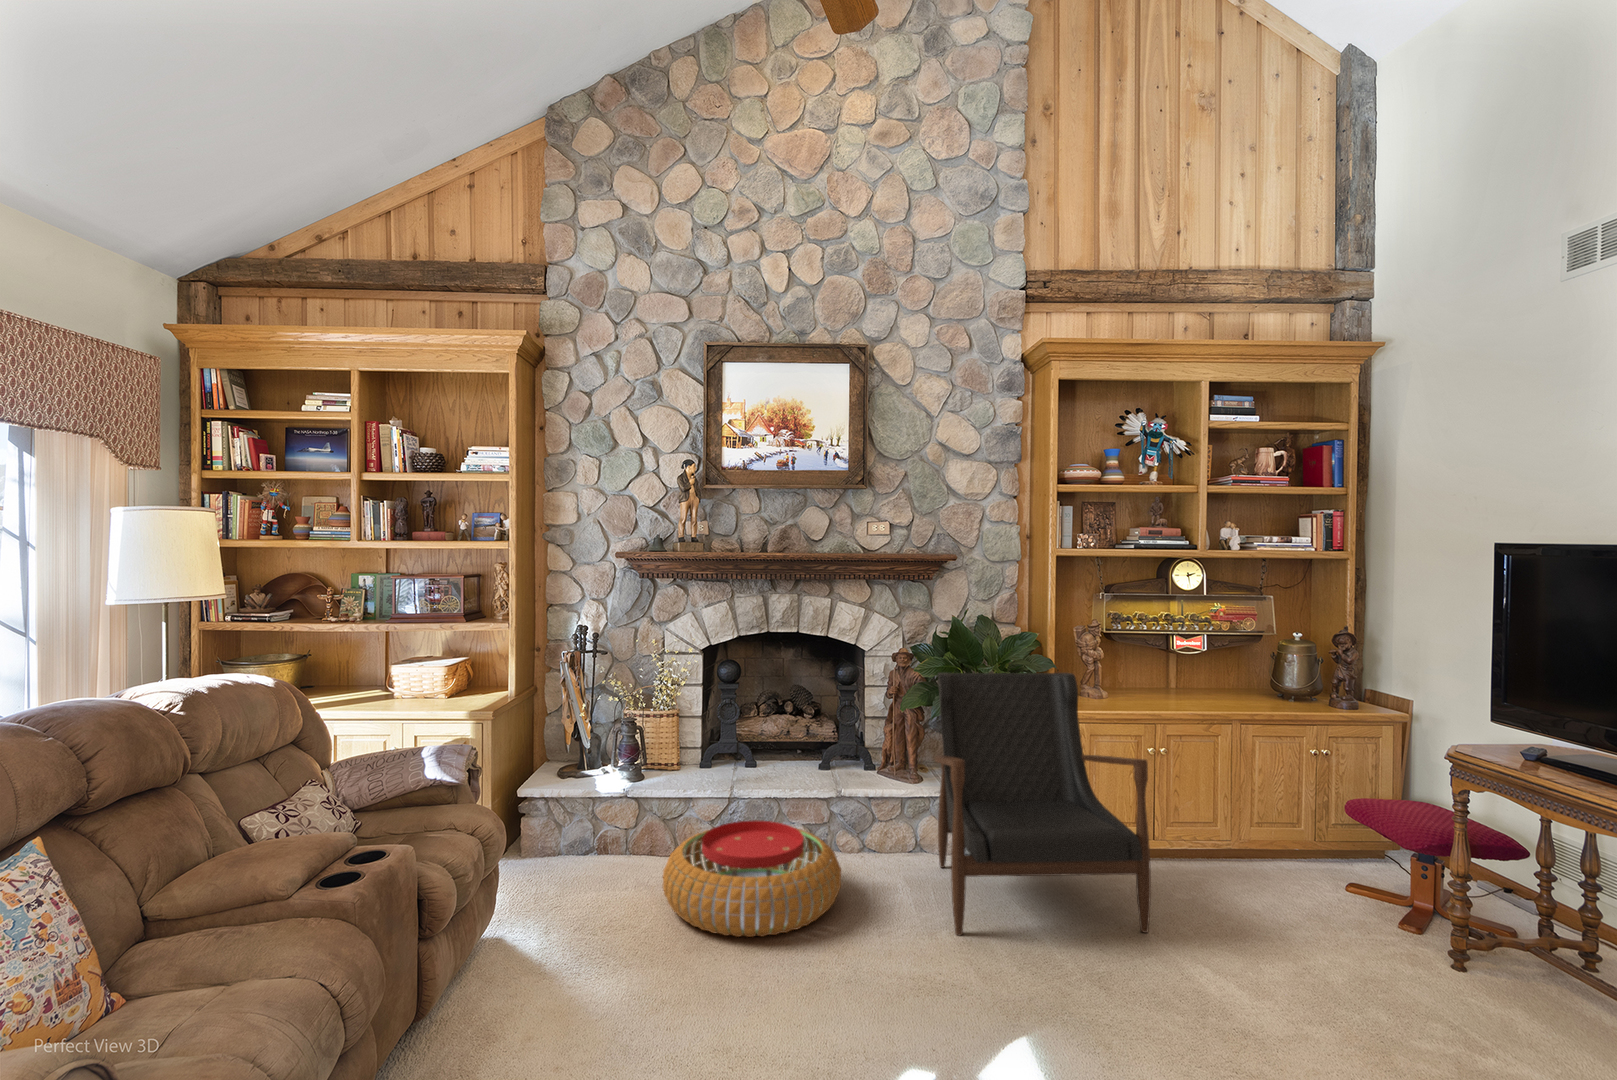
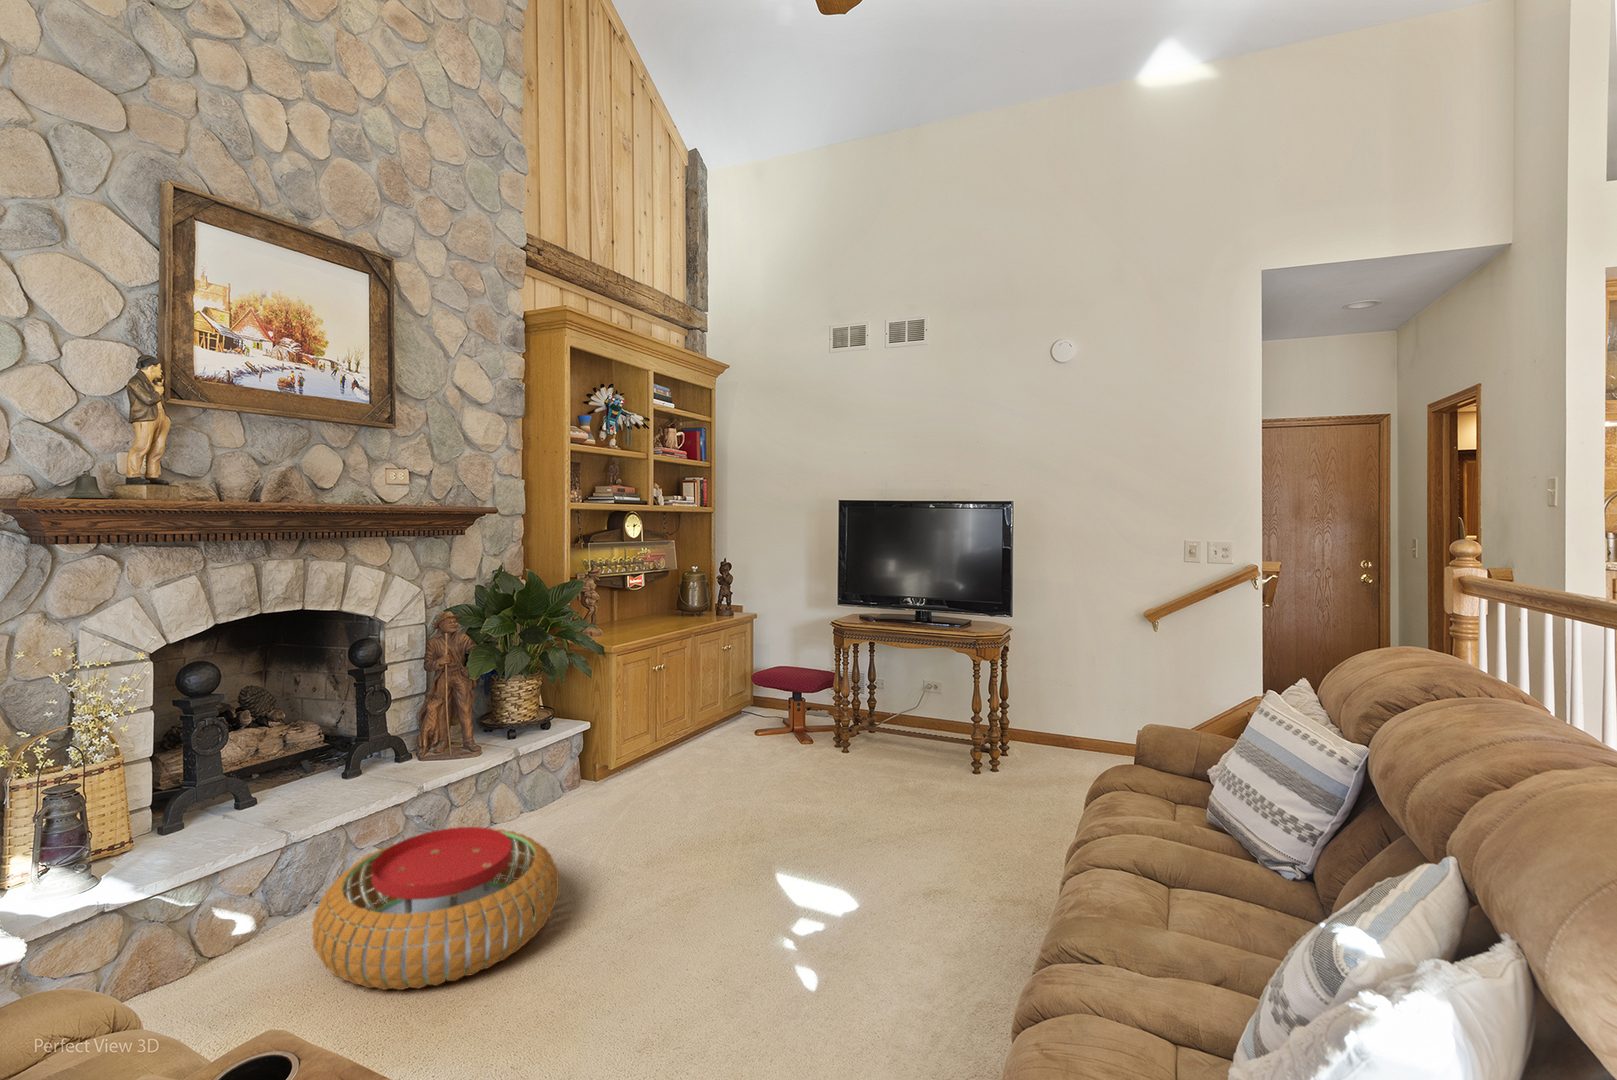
armchair: present [935,673,1151,936] -> none [528,611,740,851]

